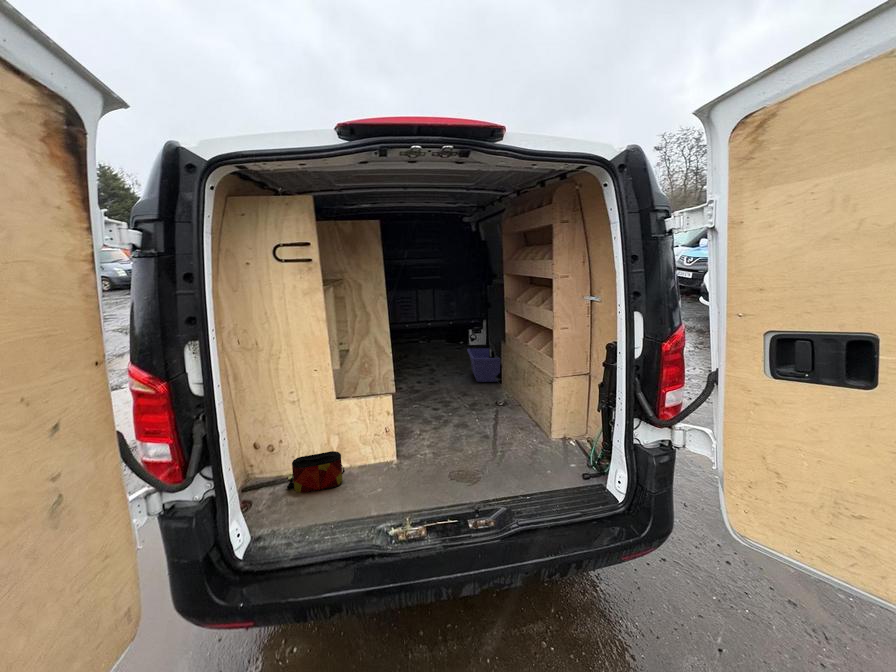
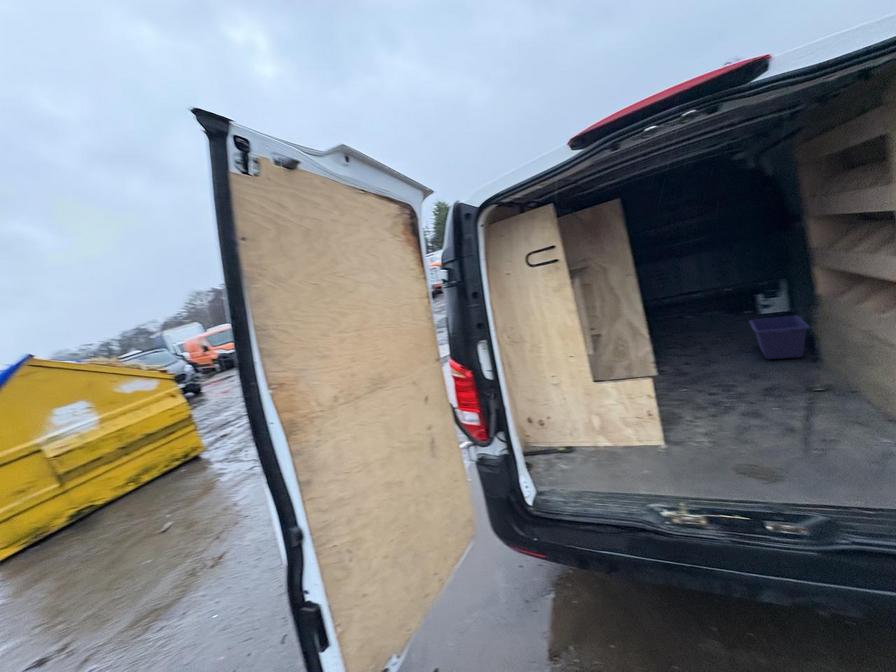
bag: present [287,451,345,493] -> none [558,429,608,465]

